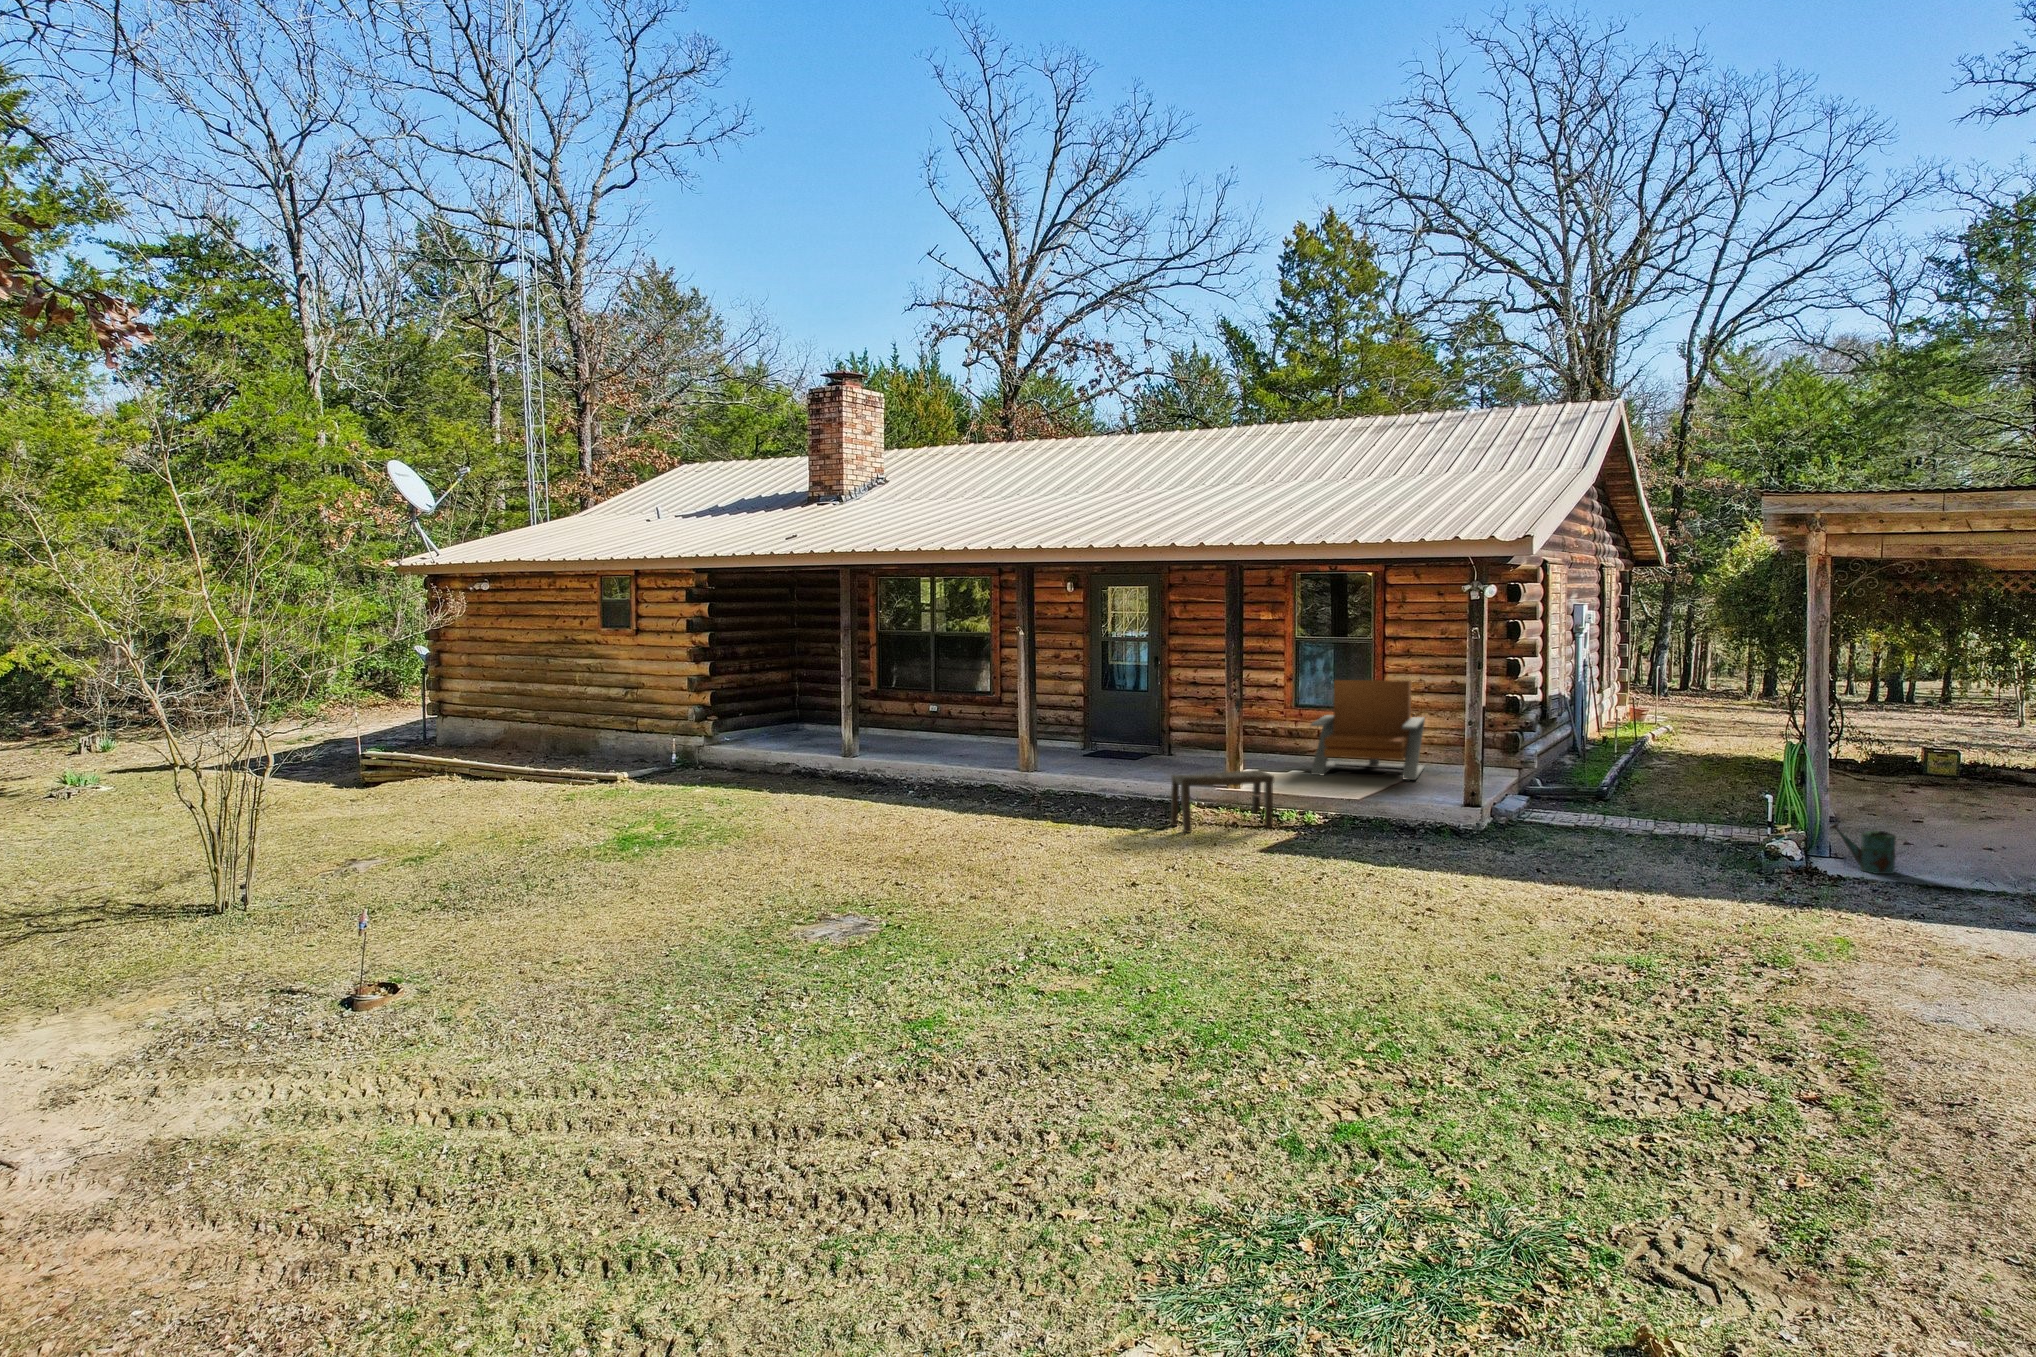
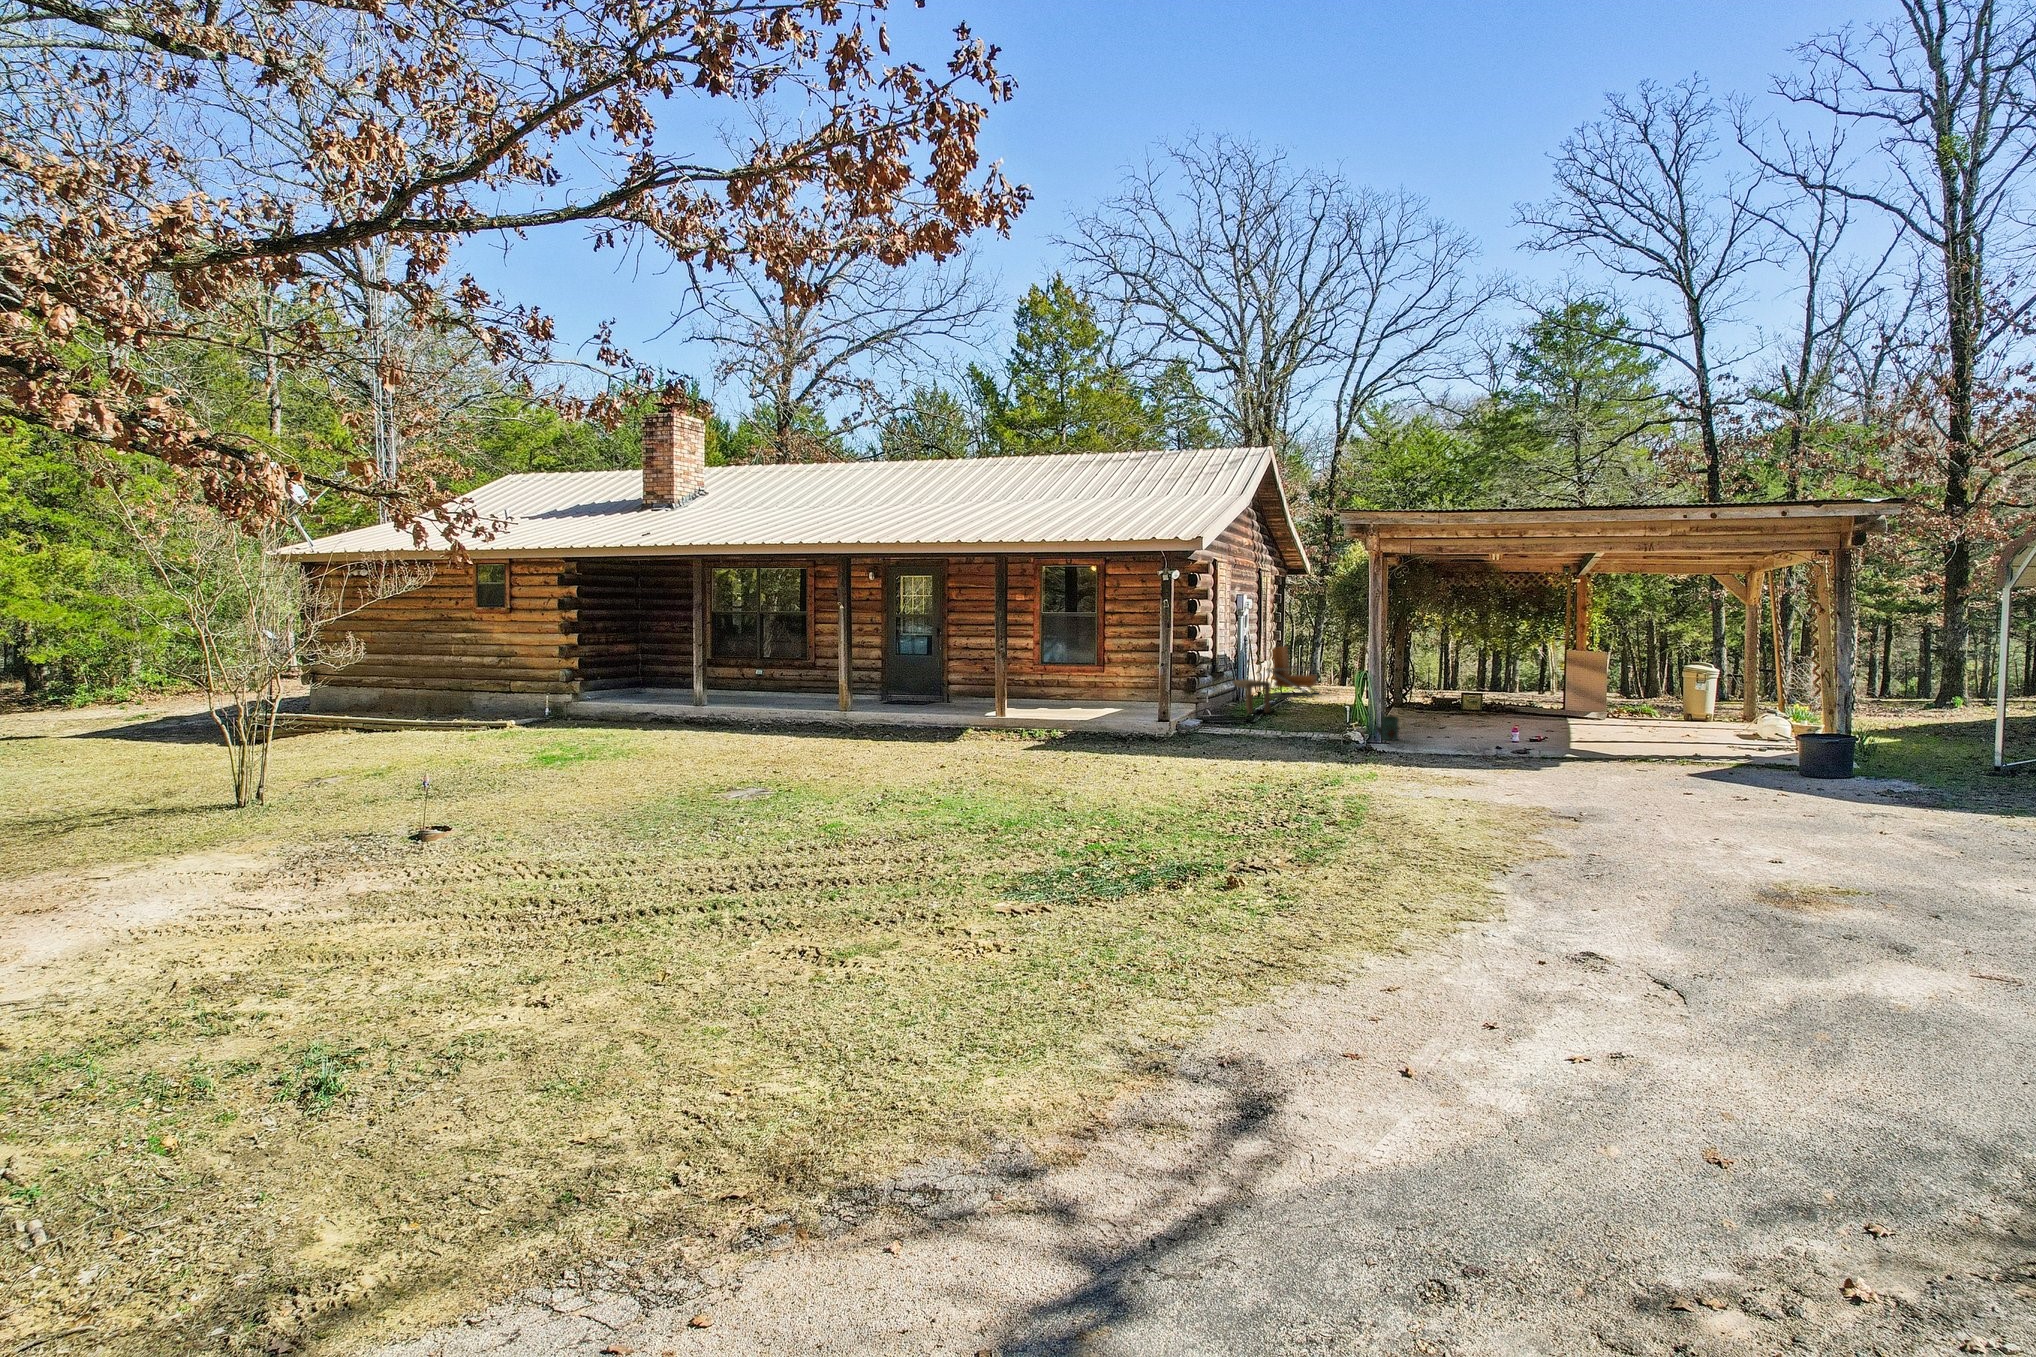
lounge chair: present [1311,680,1425,780] -> present [1268,646,1319,698]
bench: present [1171,770,1274,833] -> present [1232,679,1271,714]

